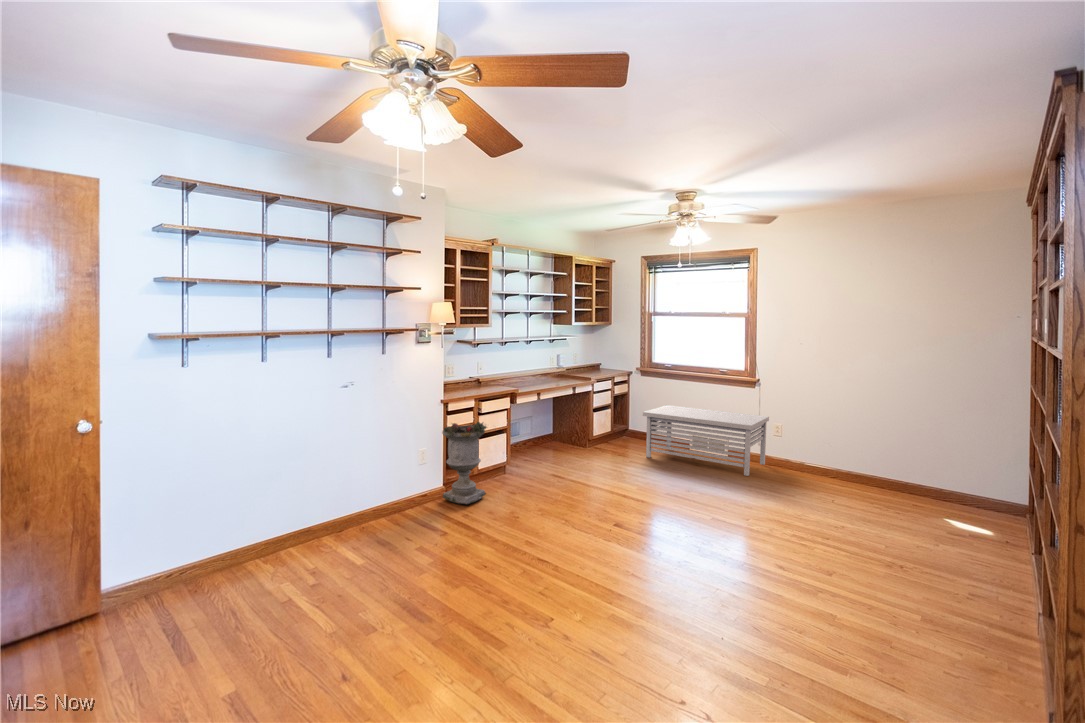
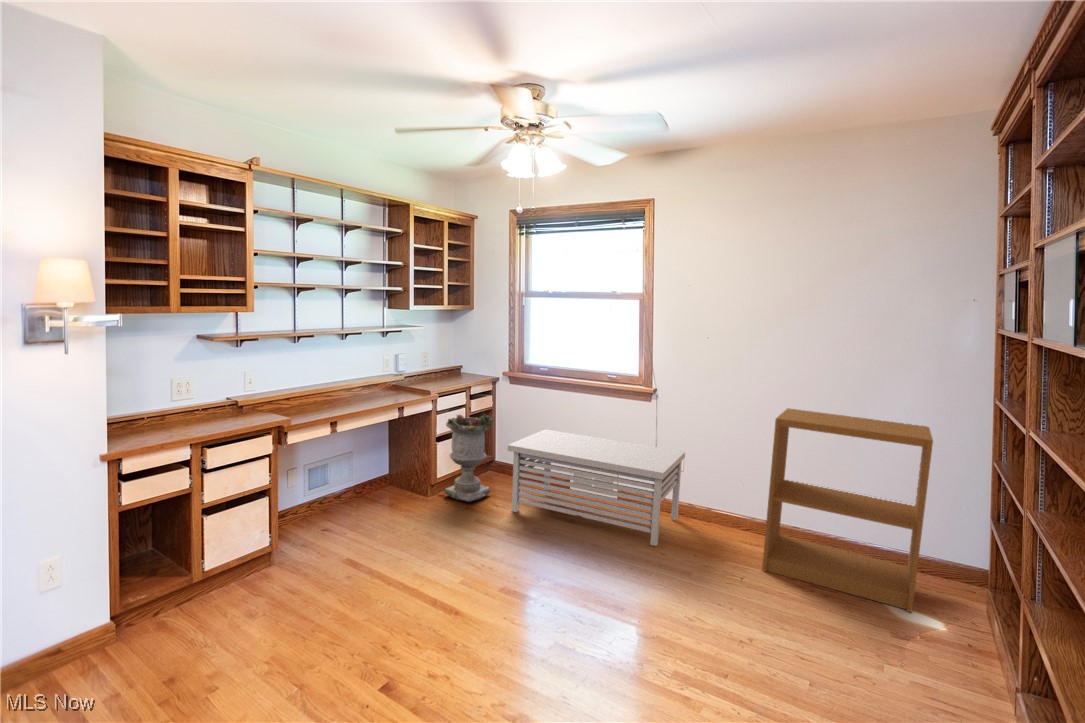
bookshelf: none [823,382,943,512] -> present [762,408,933,612]
planter: present [442,422,487,504] -> present [444,415,494,502]

